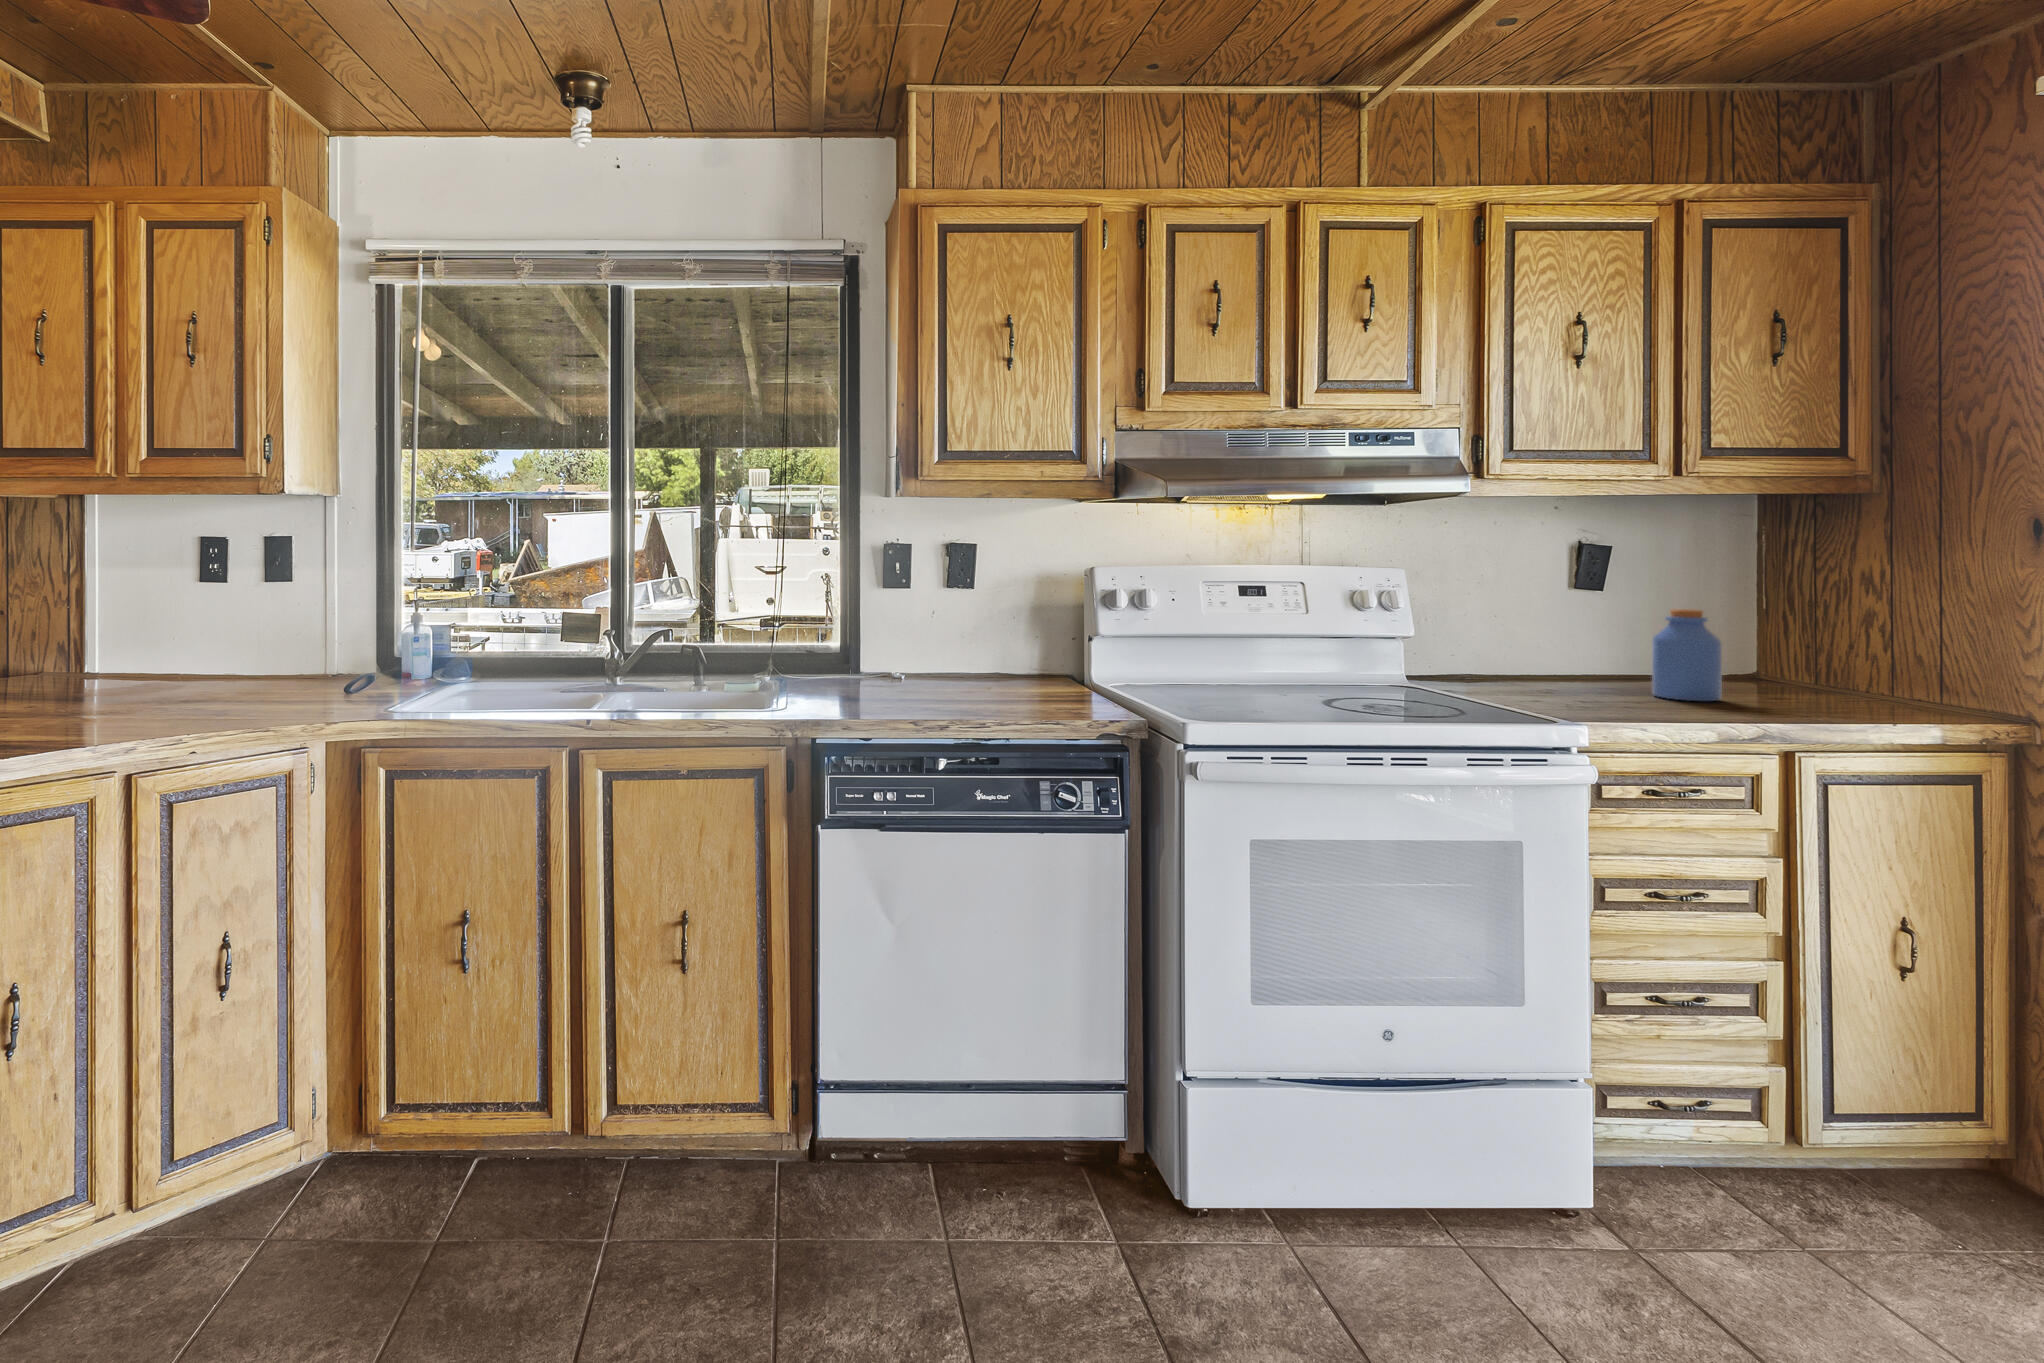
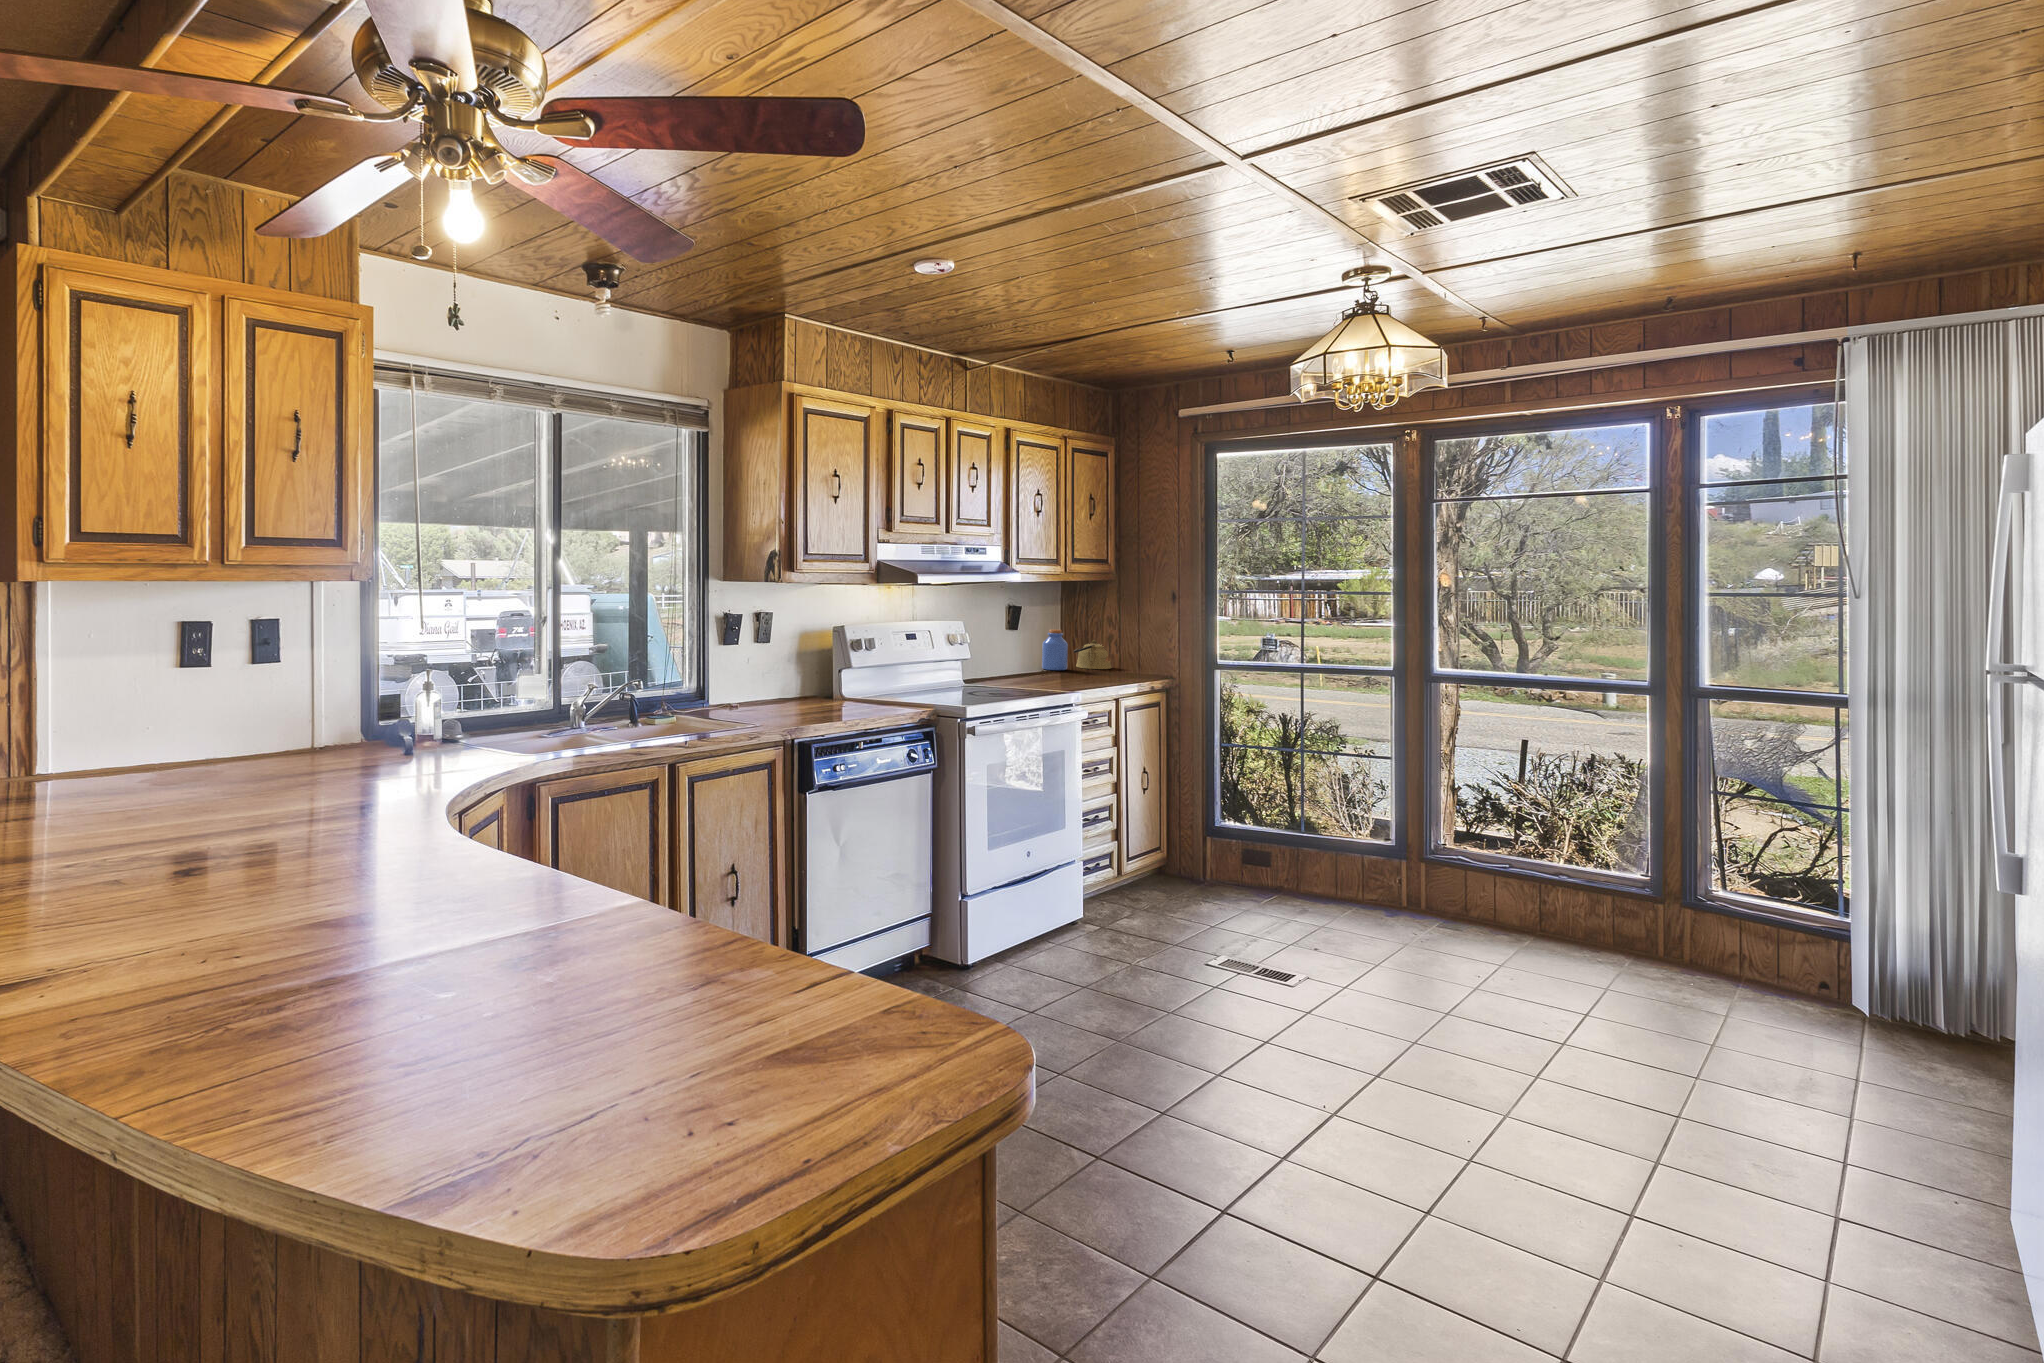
kettle: none [1765,640,1892,710] -> present [1074,640,1112,669]

